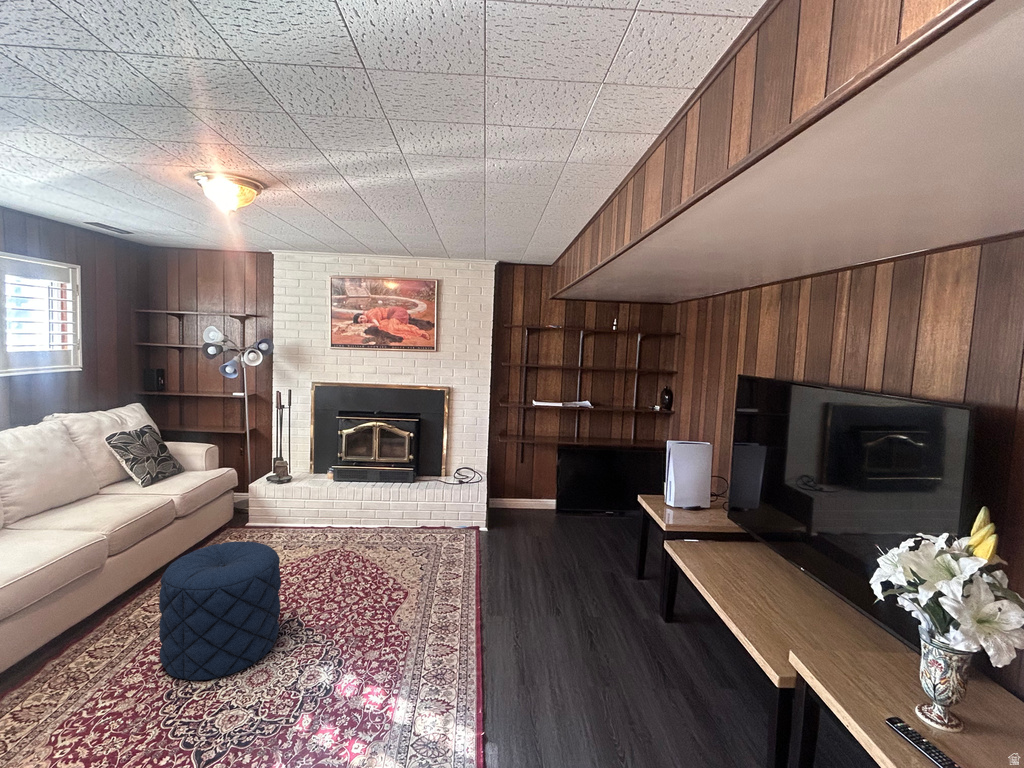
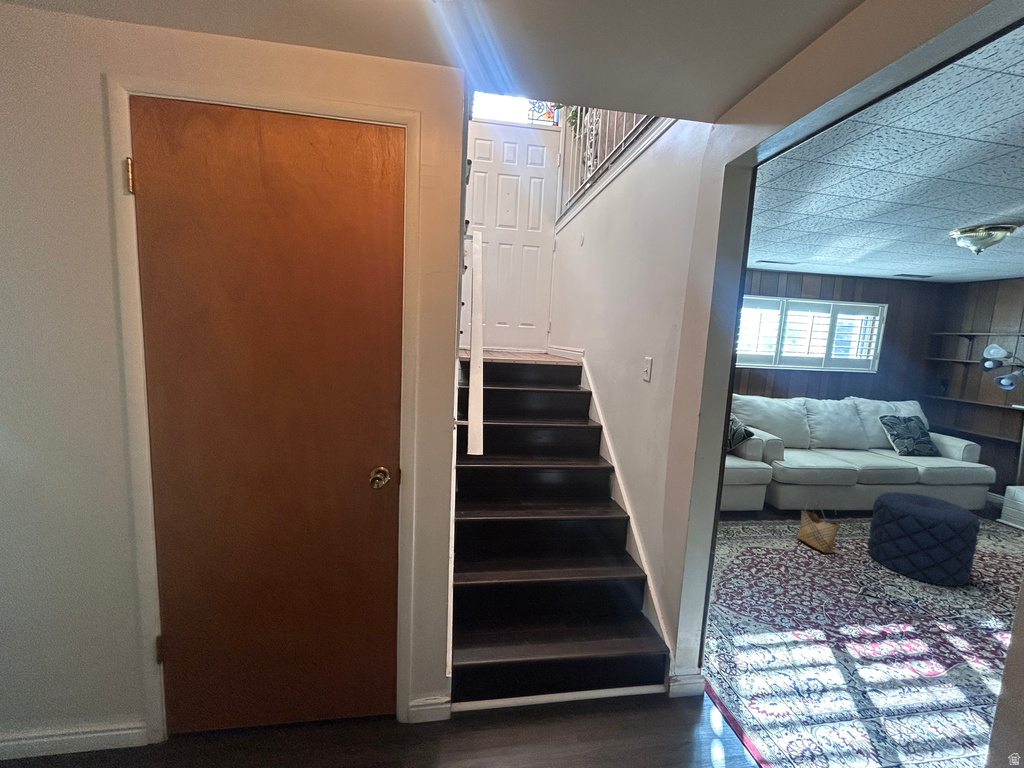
woven basket: none [36,630,122,739] -> present [797,501,840,553]

